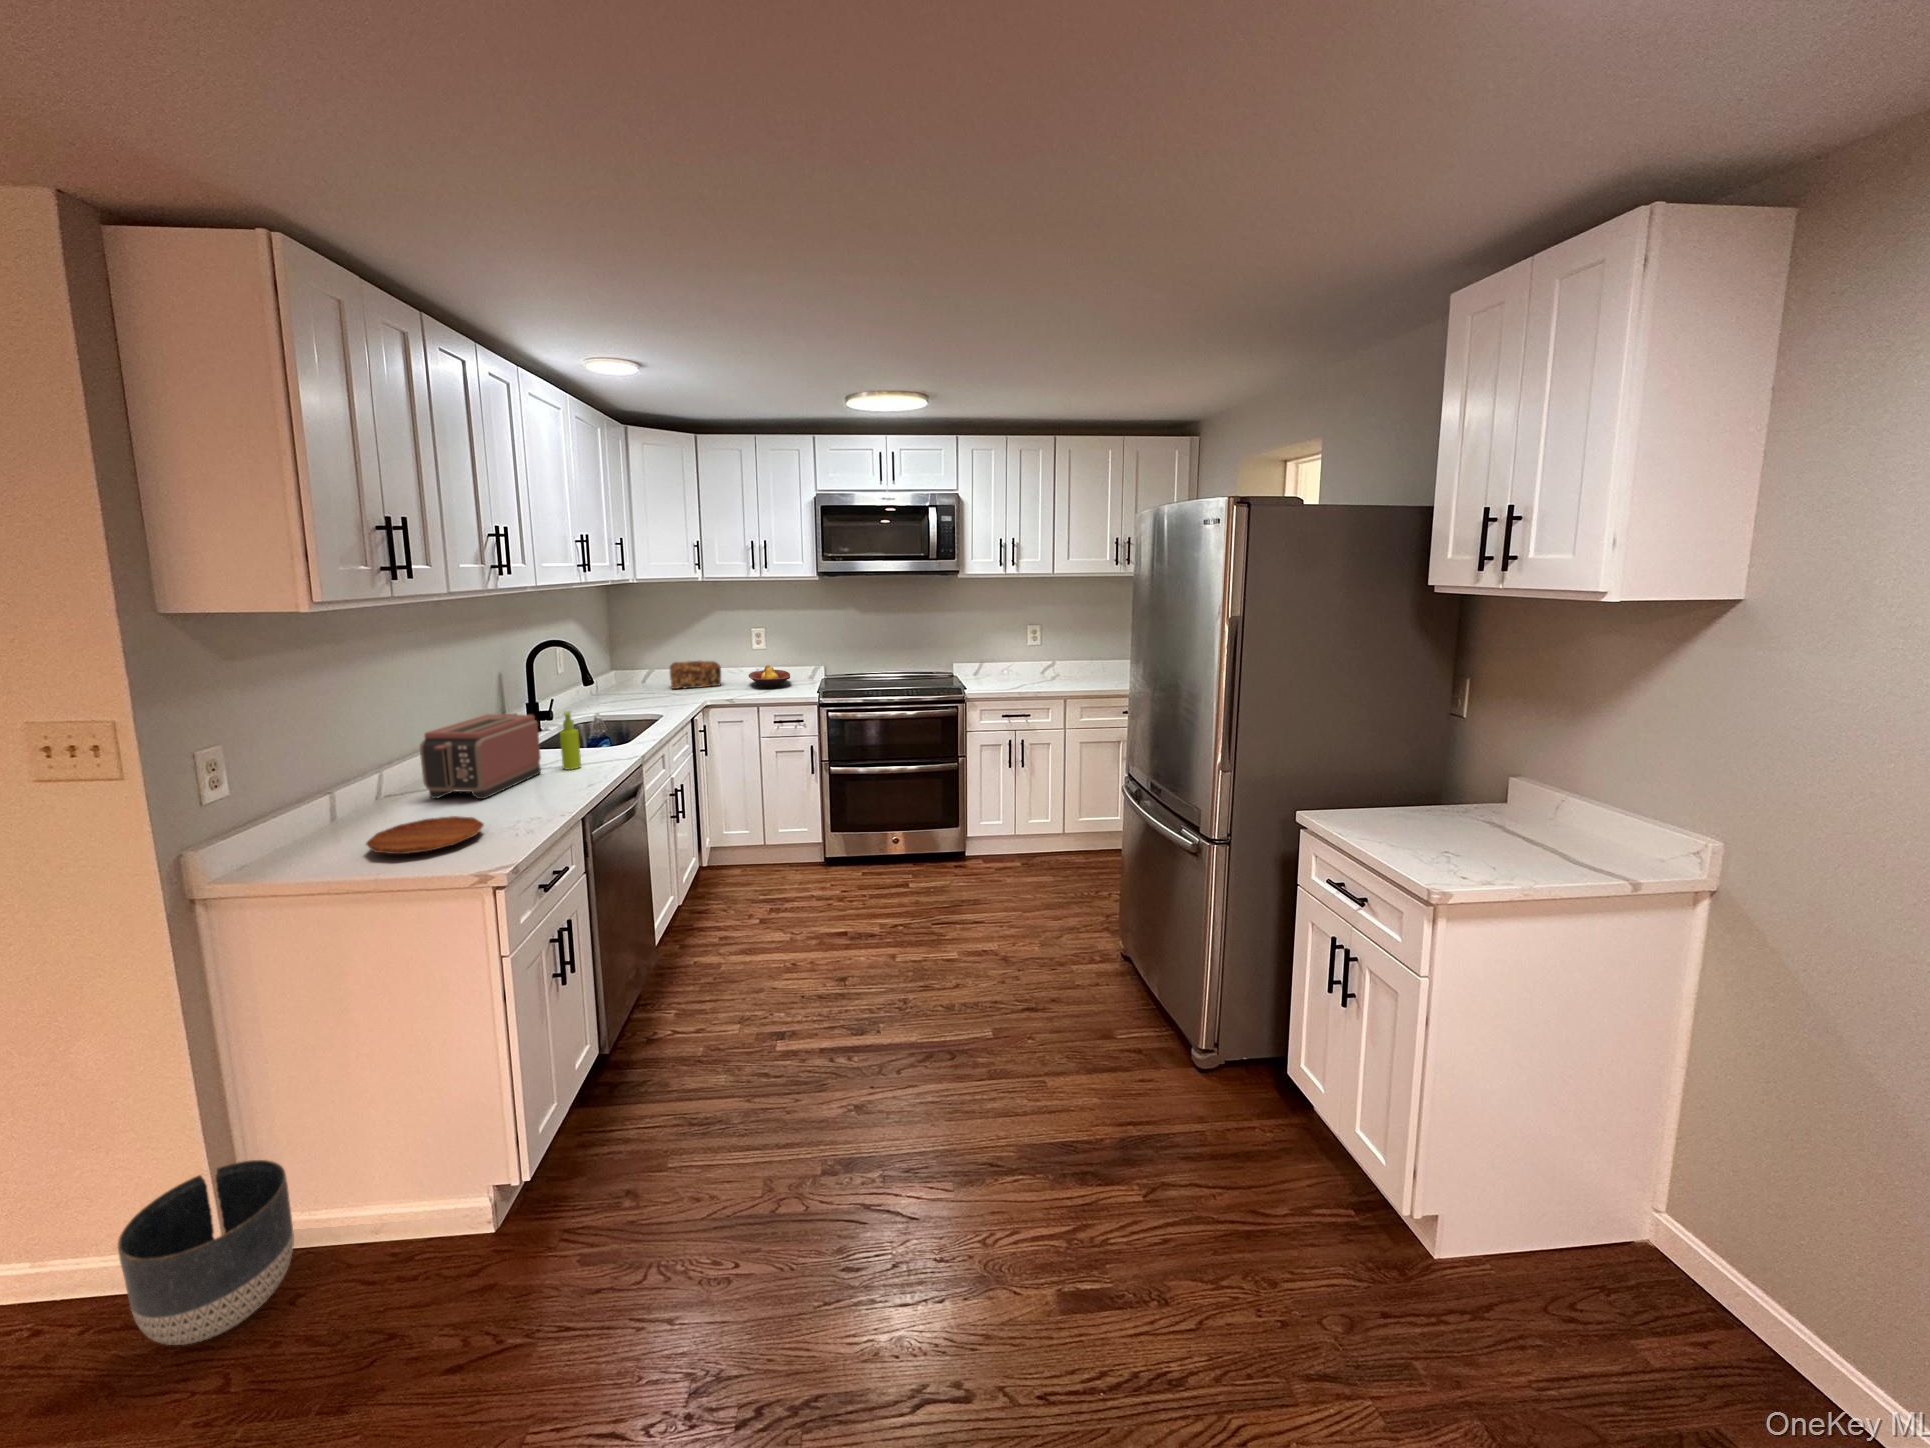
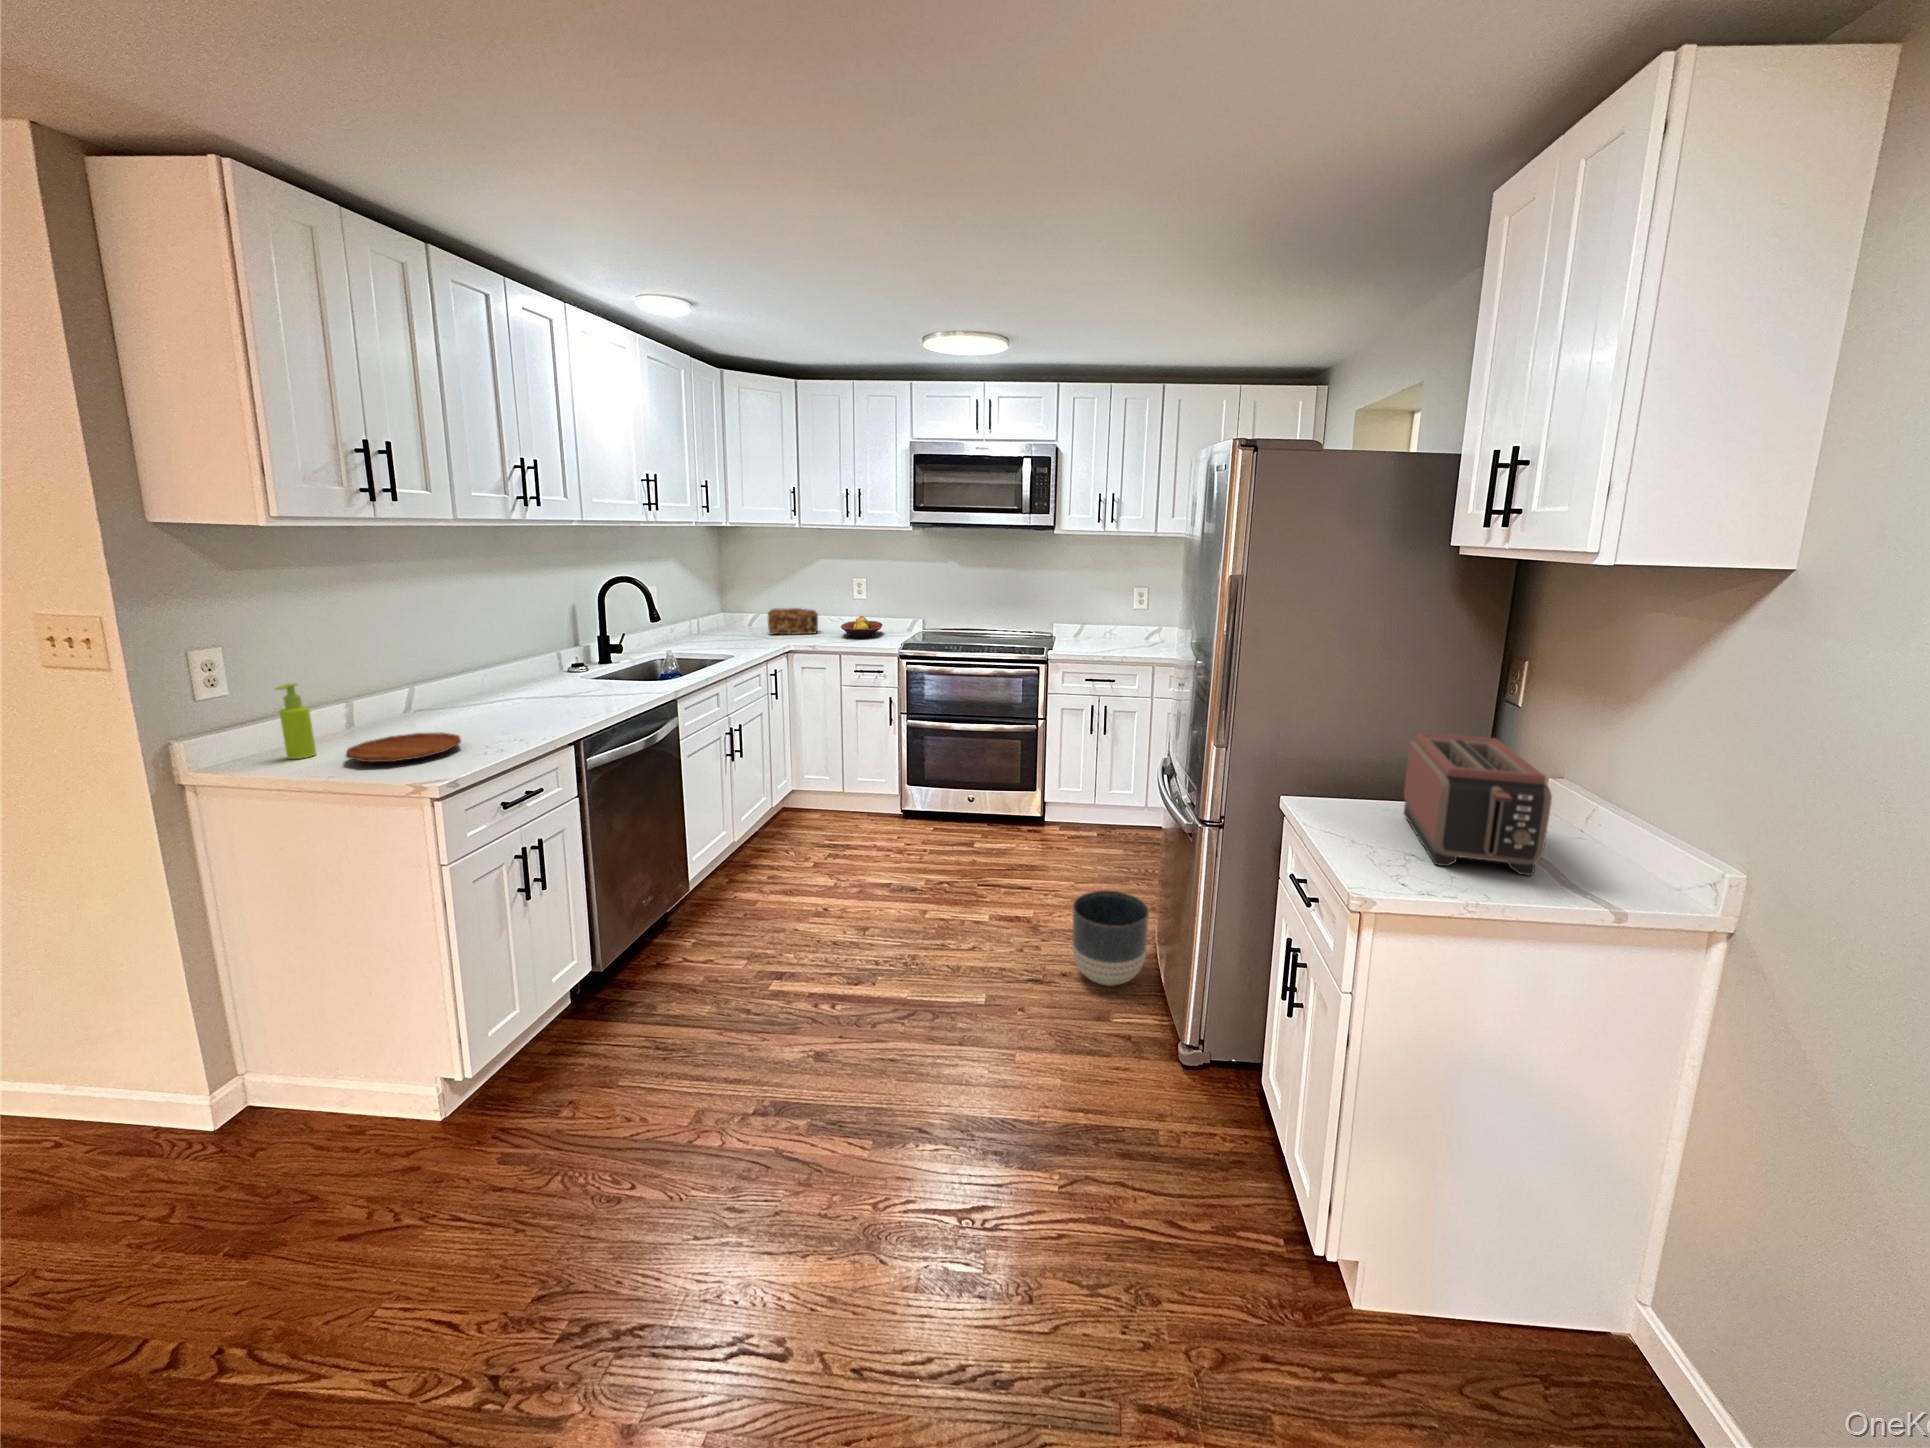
soap dispenser: present [560,711,581,770] -> present [275,683,317,759]
toaster: present [420,714,541,799] -> present [1404,733,1552,876]
planter: present [118,1160,294,1345] -> present [1072,890,1149,986]

